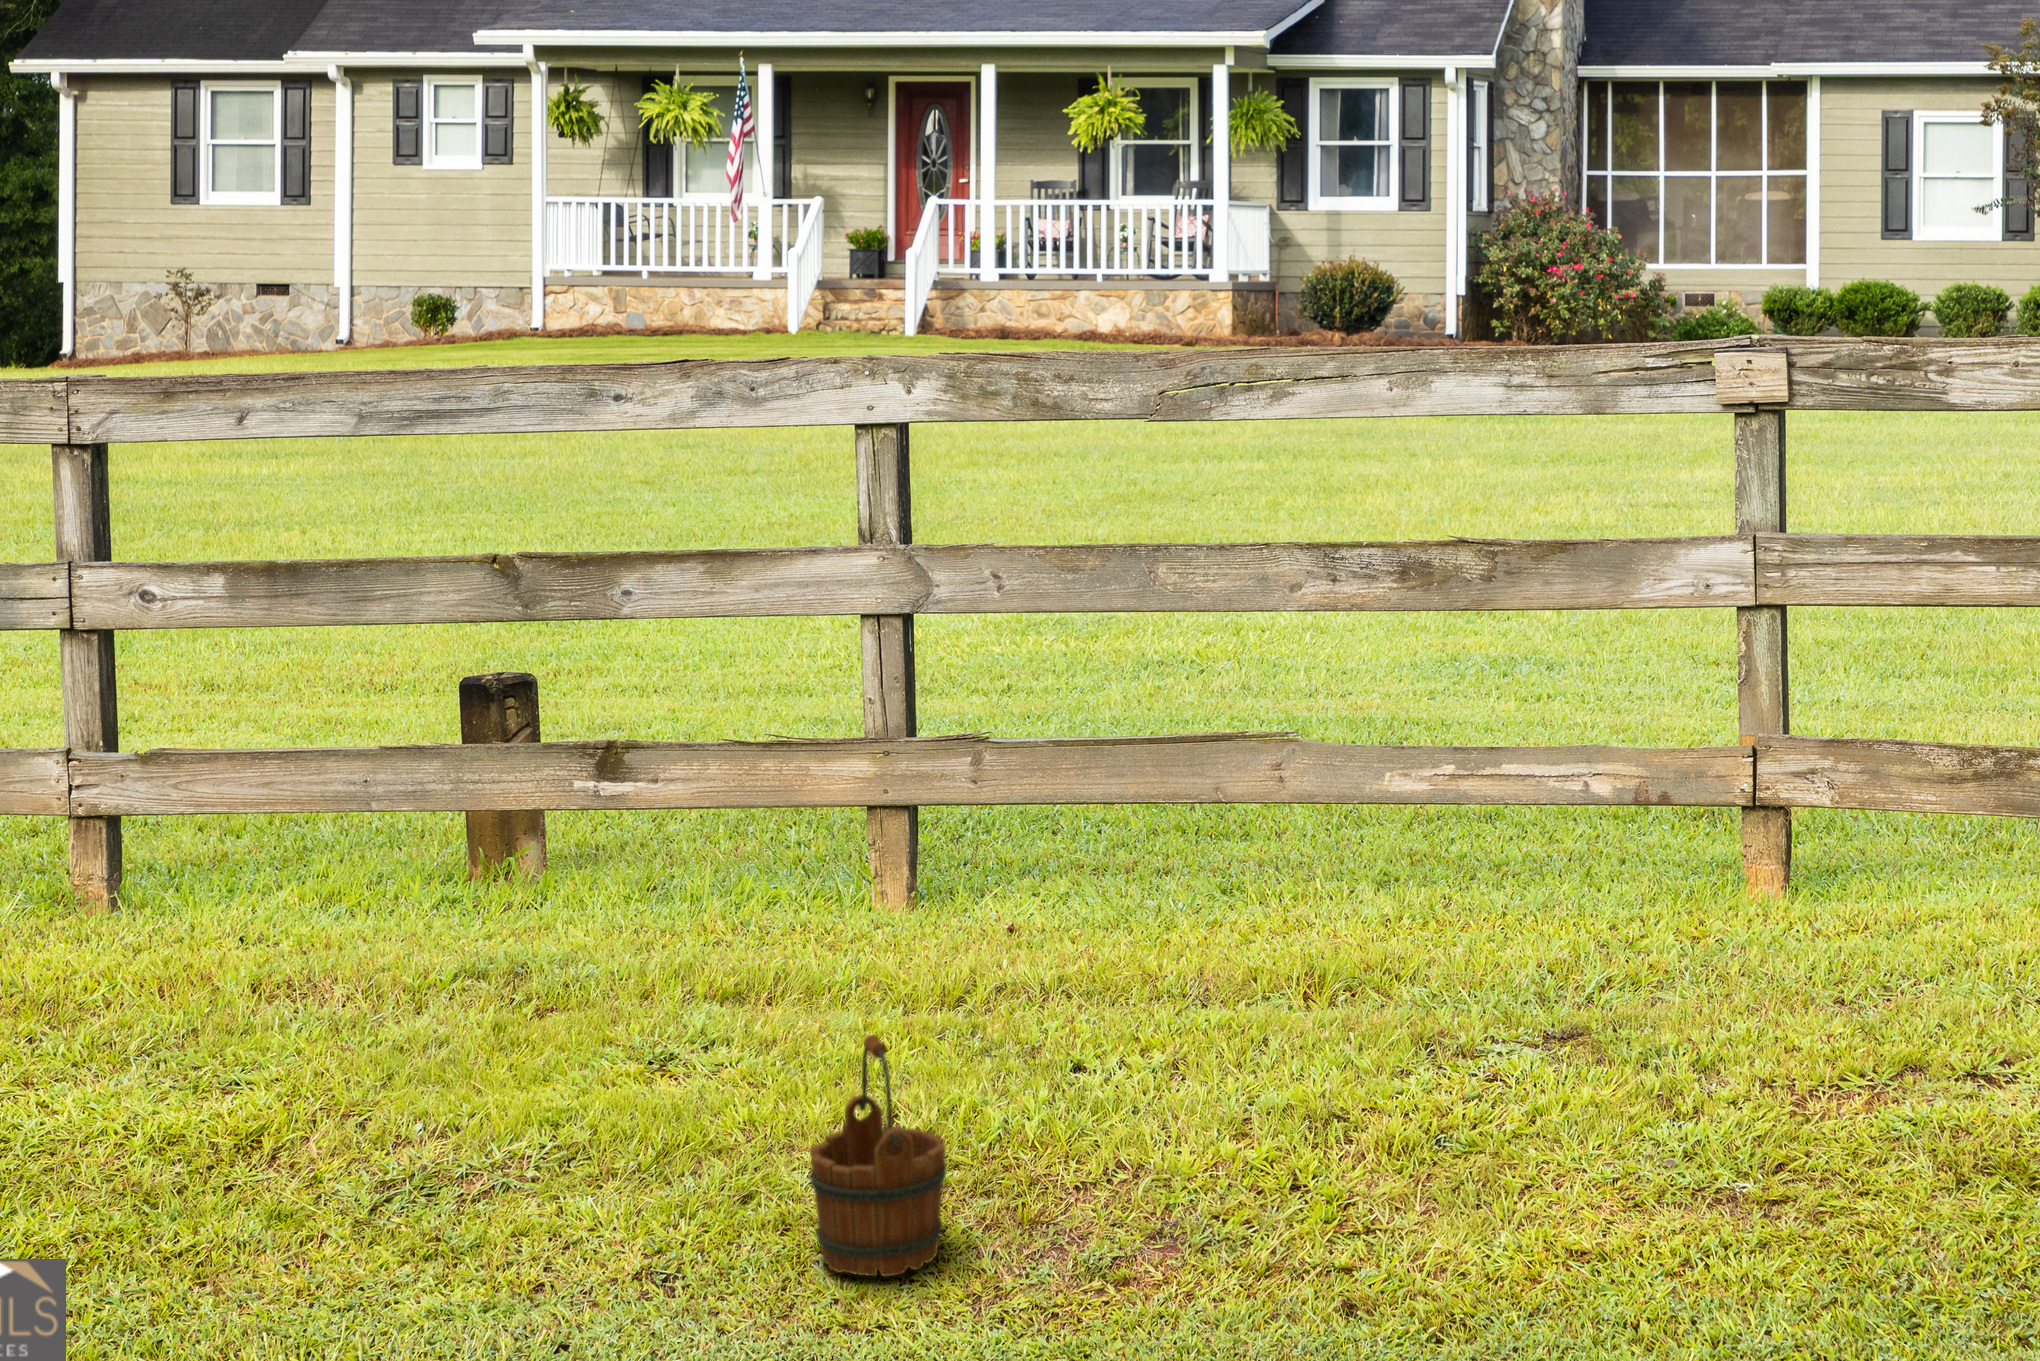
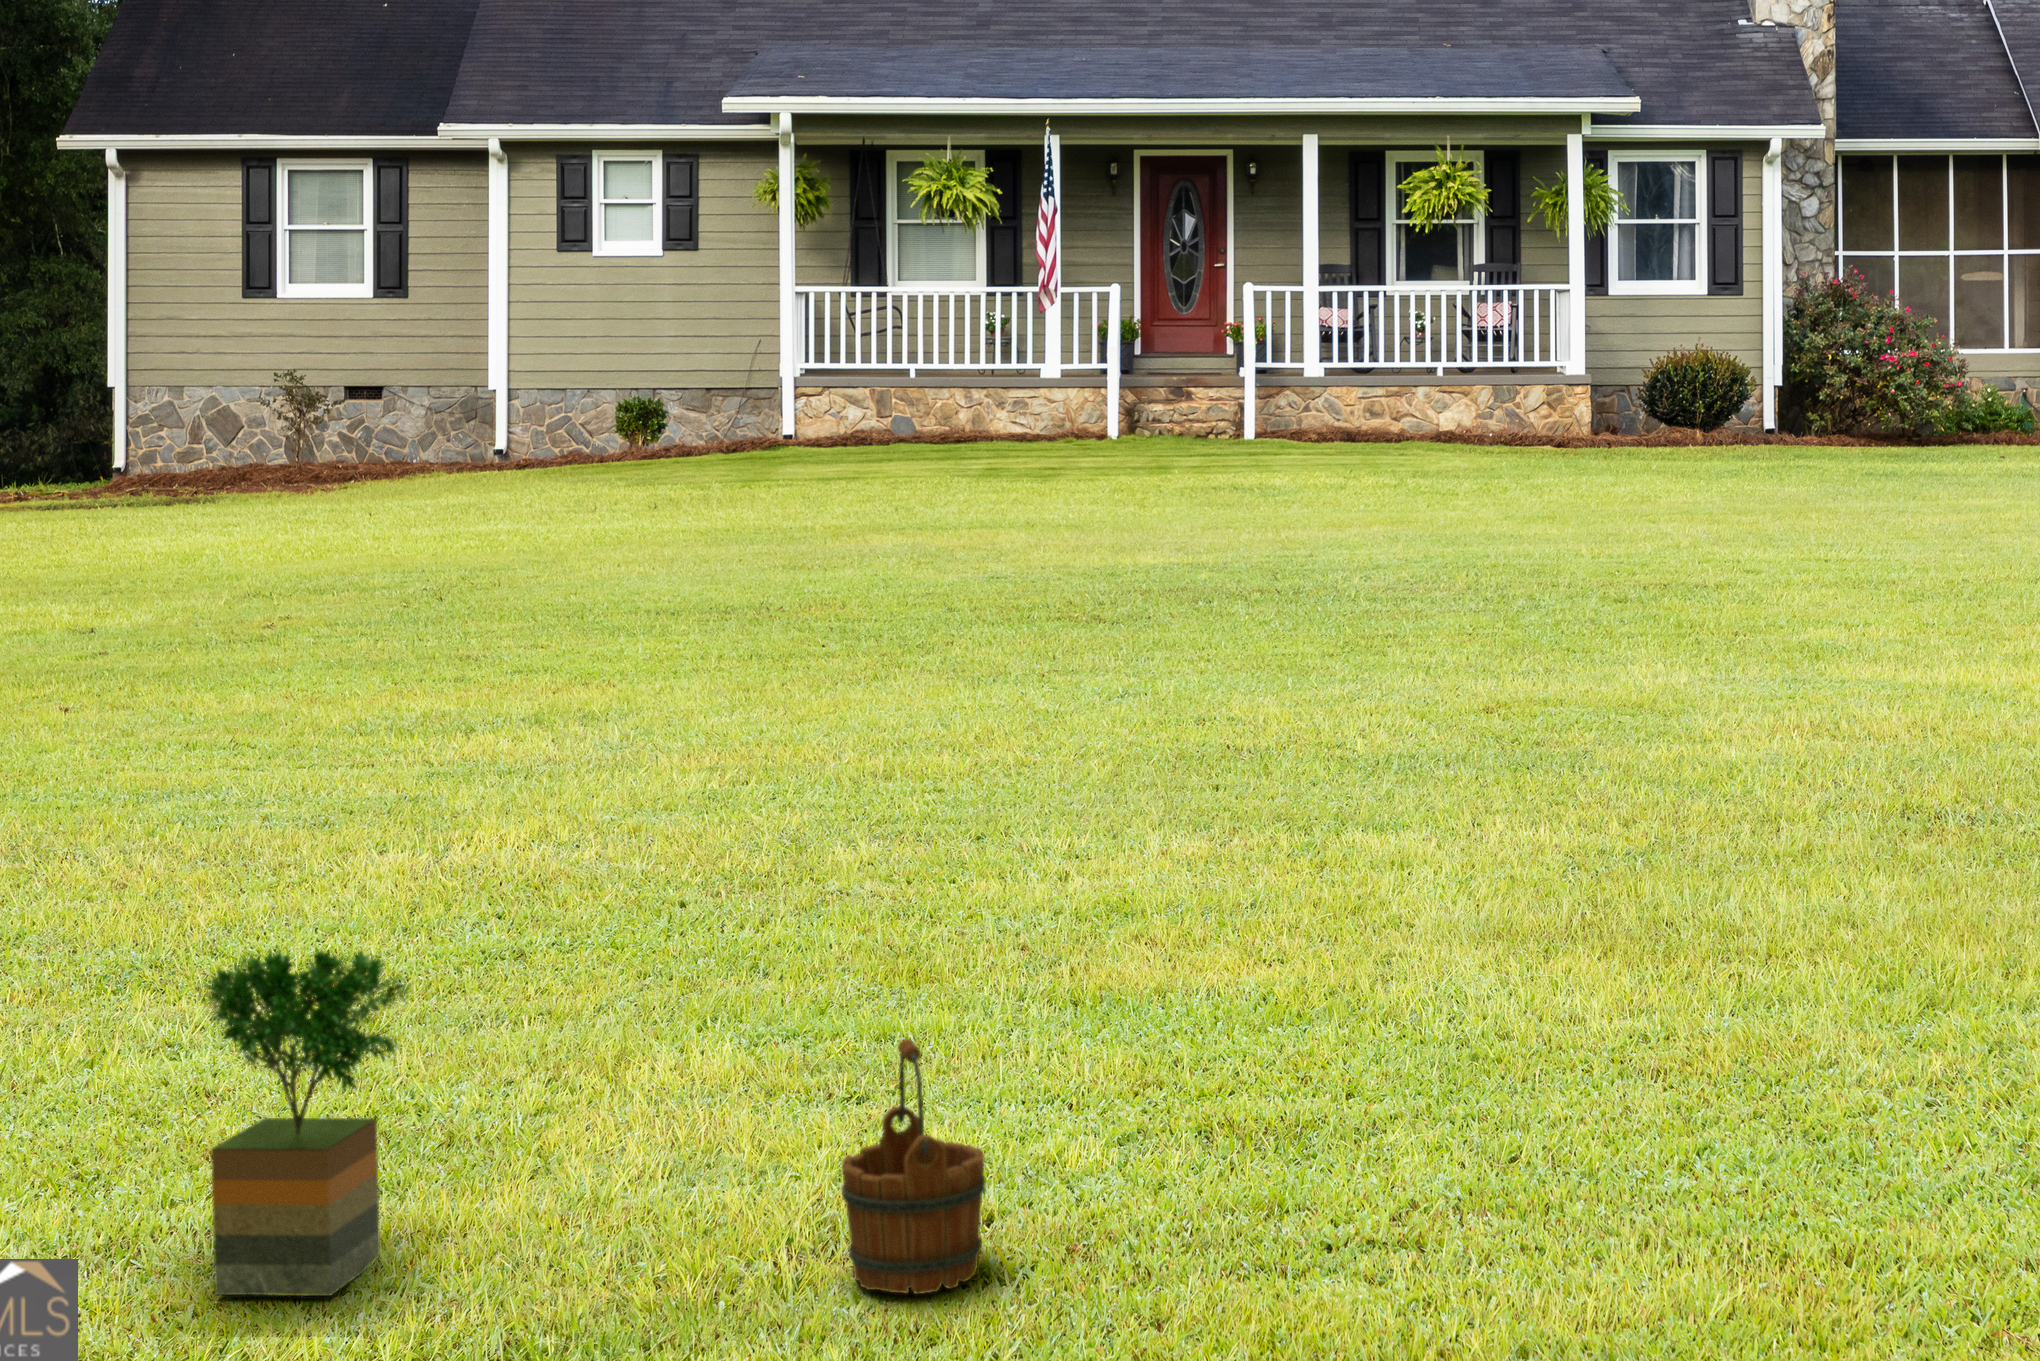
potted tree: none [173,948,391,1287] -> present [201,948,413,1296]

